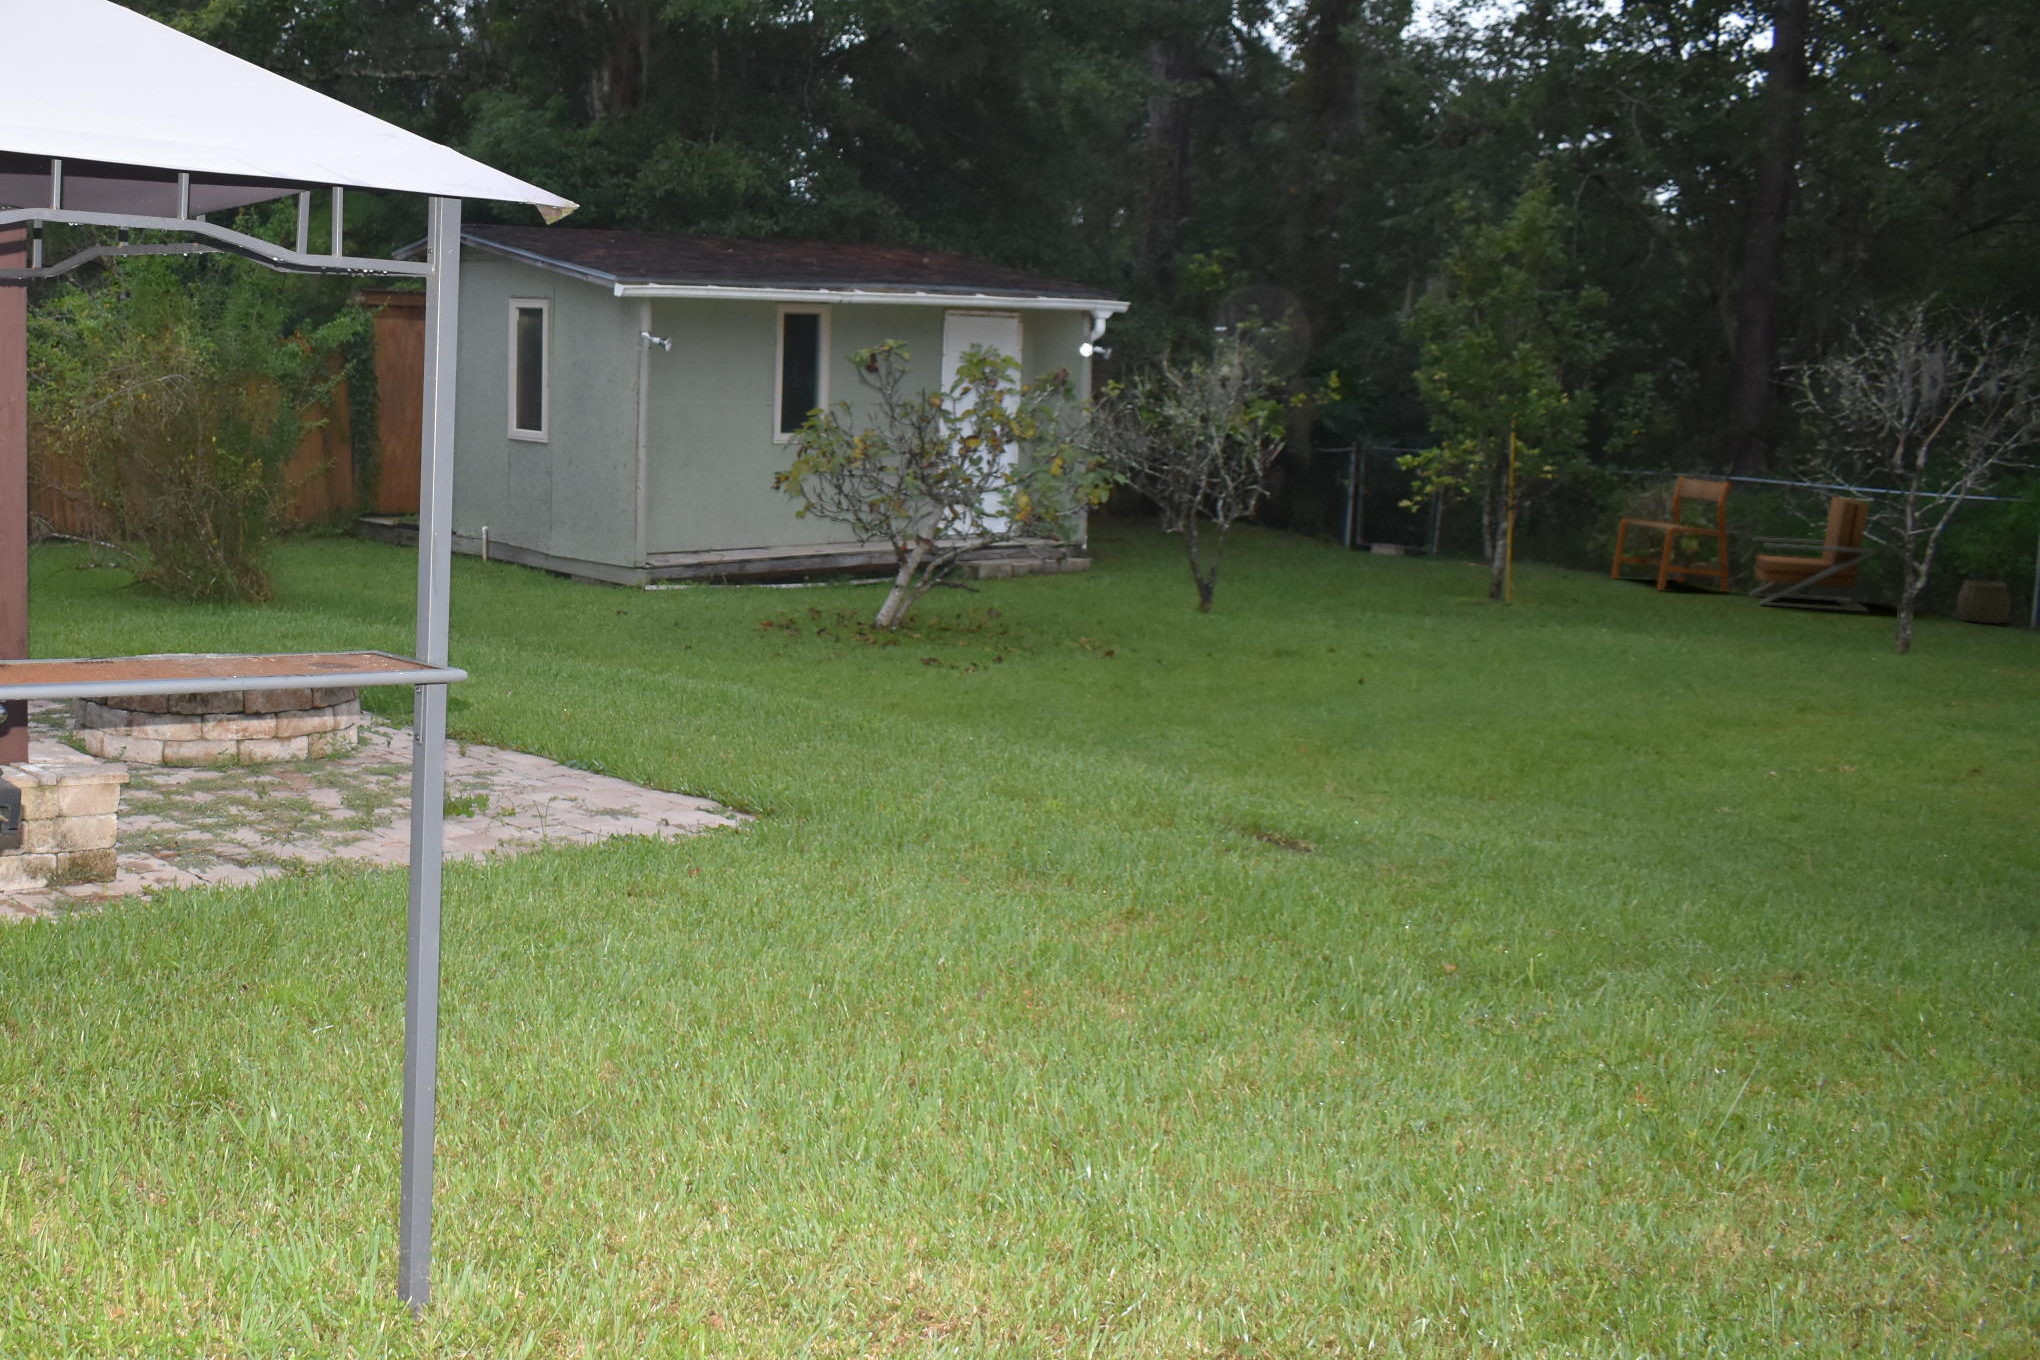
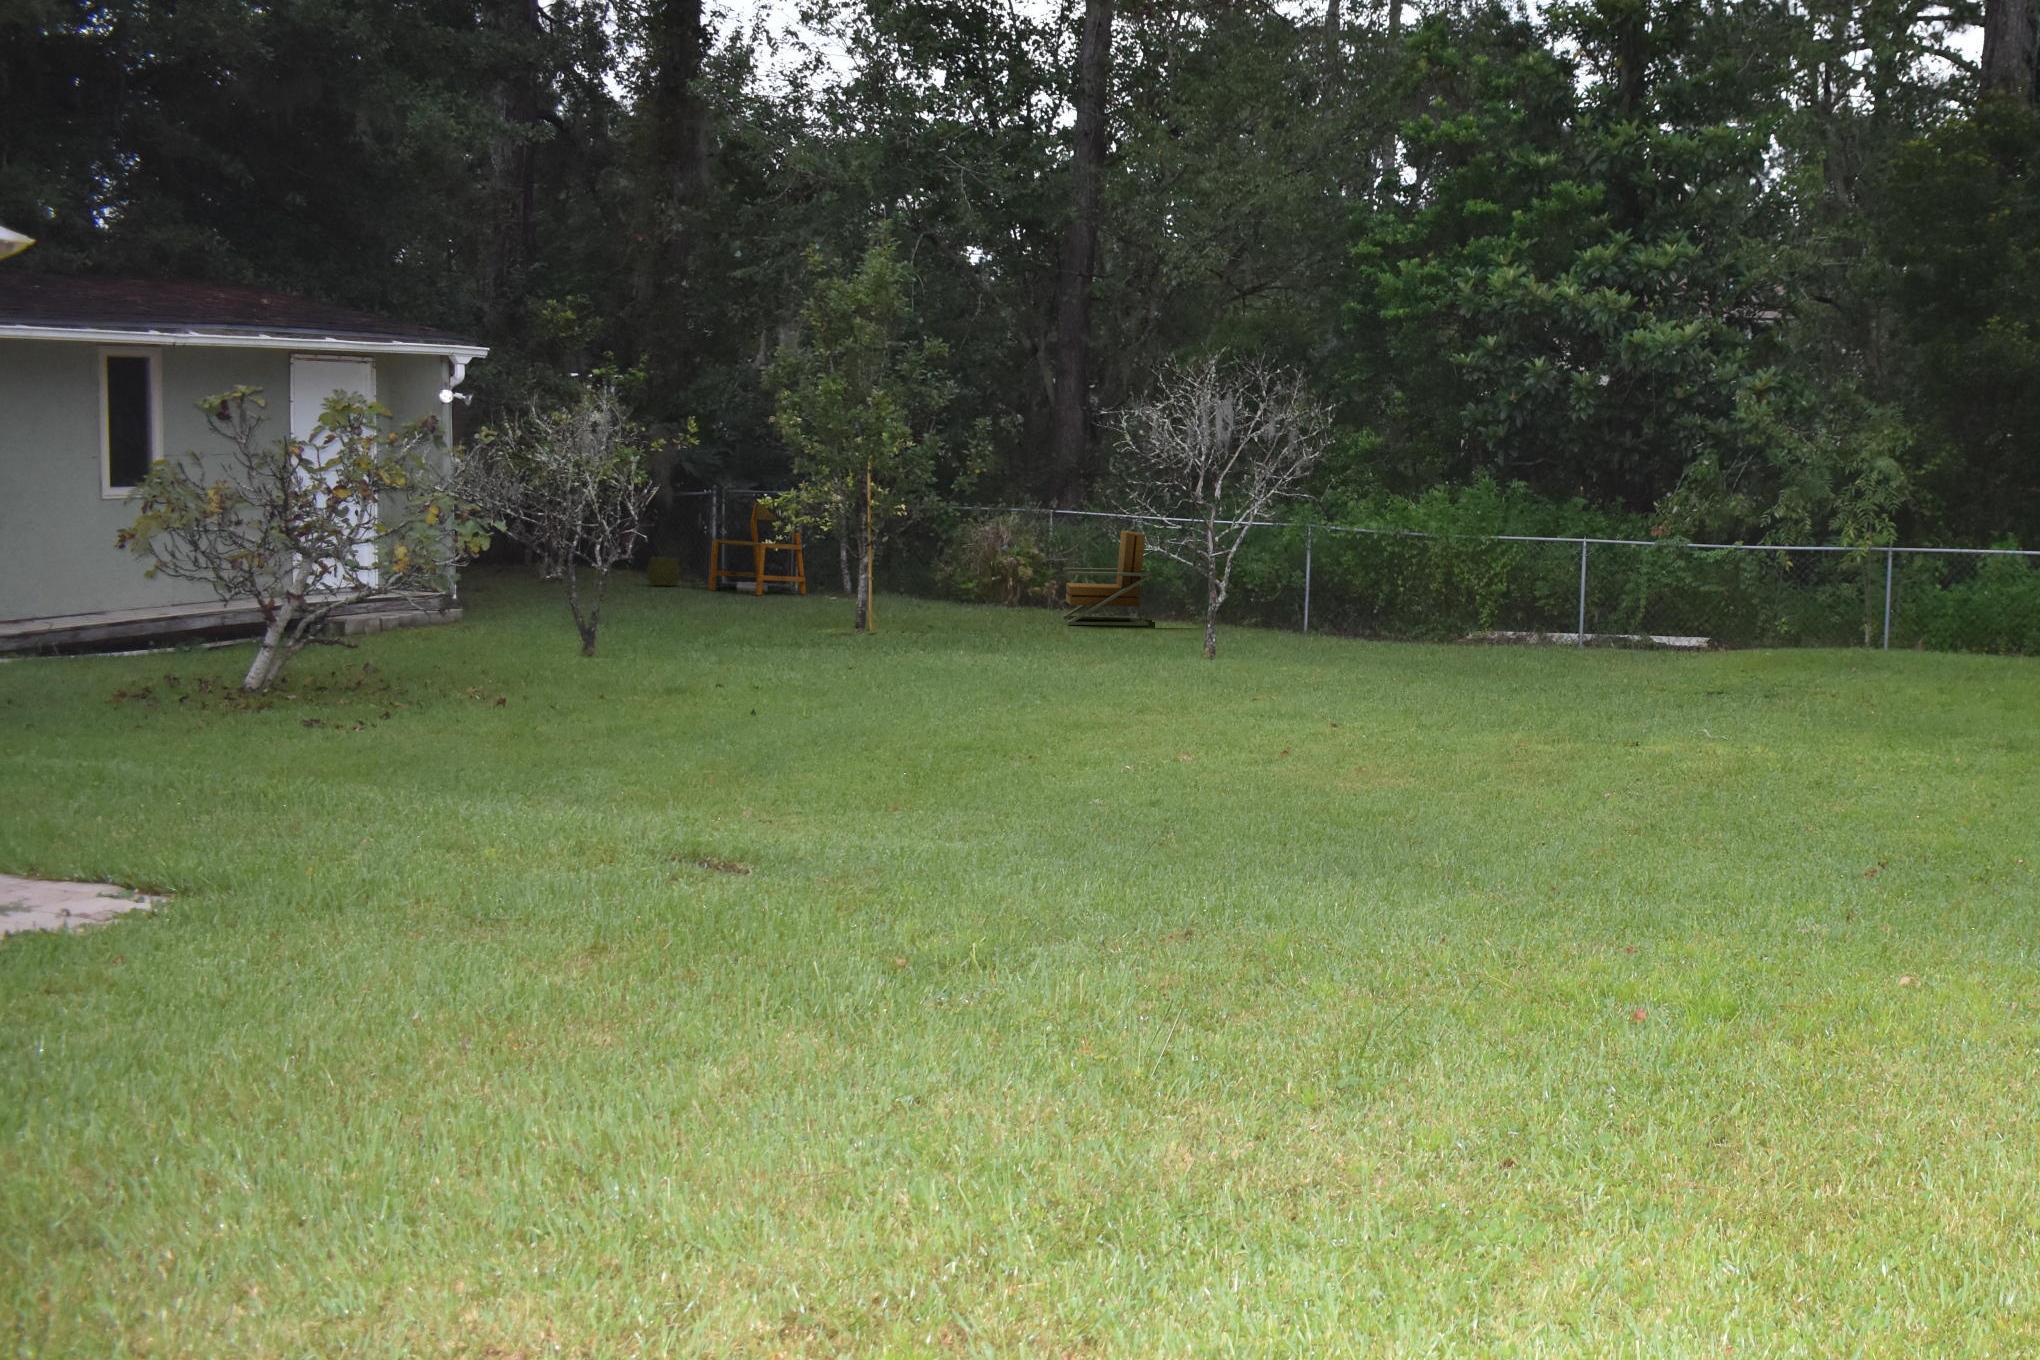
bench: present [1612,477,1732,592] -> present [709,503,806,595]
woven basket: present [1957,581,2010,623] -> present [647,557,681,586]

